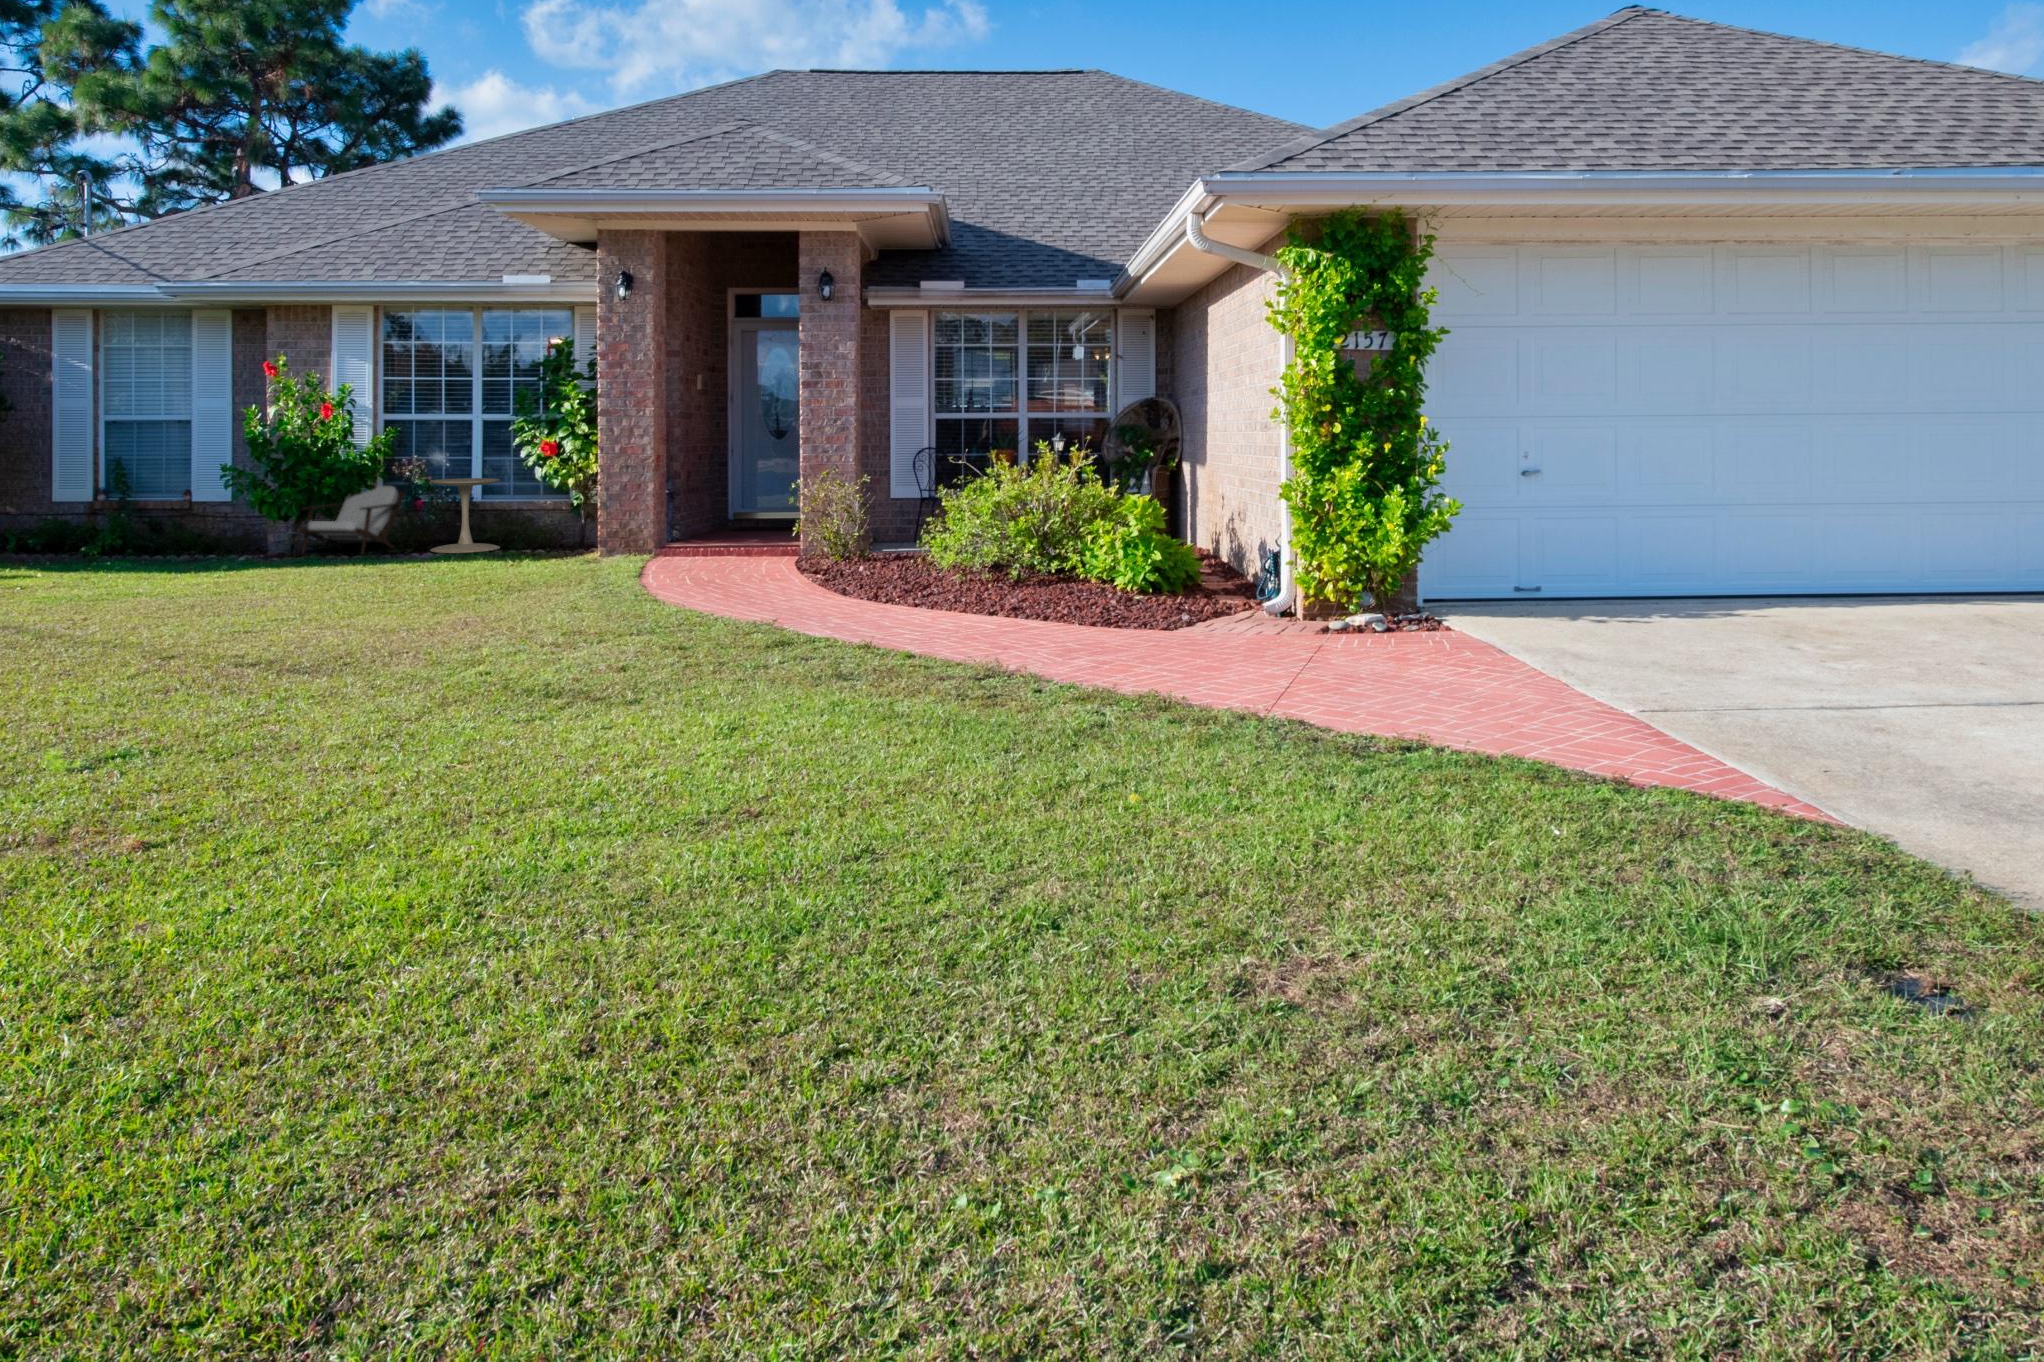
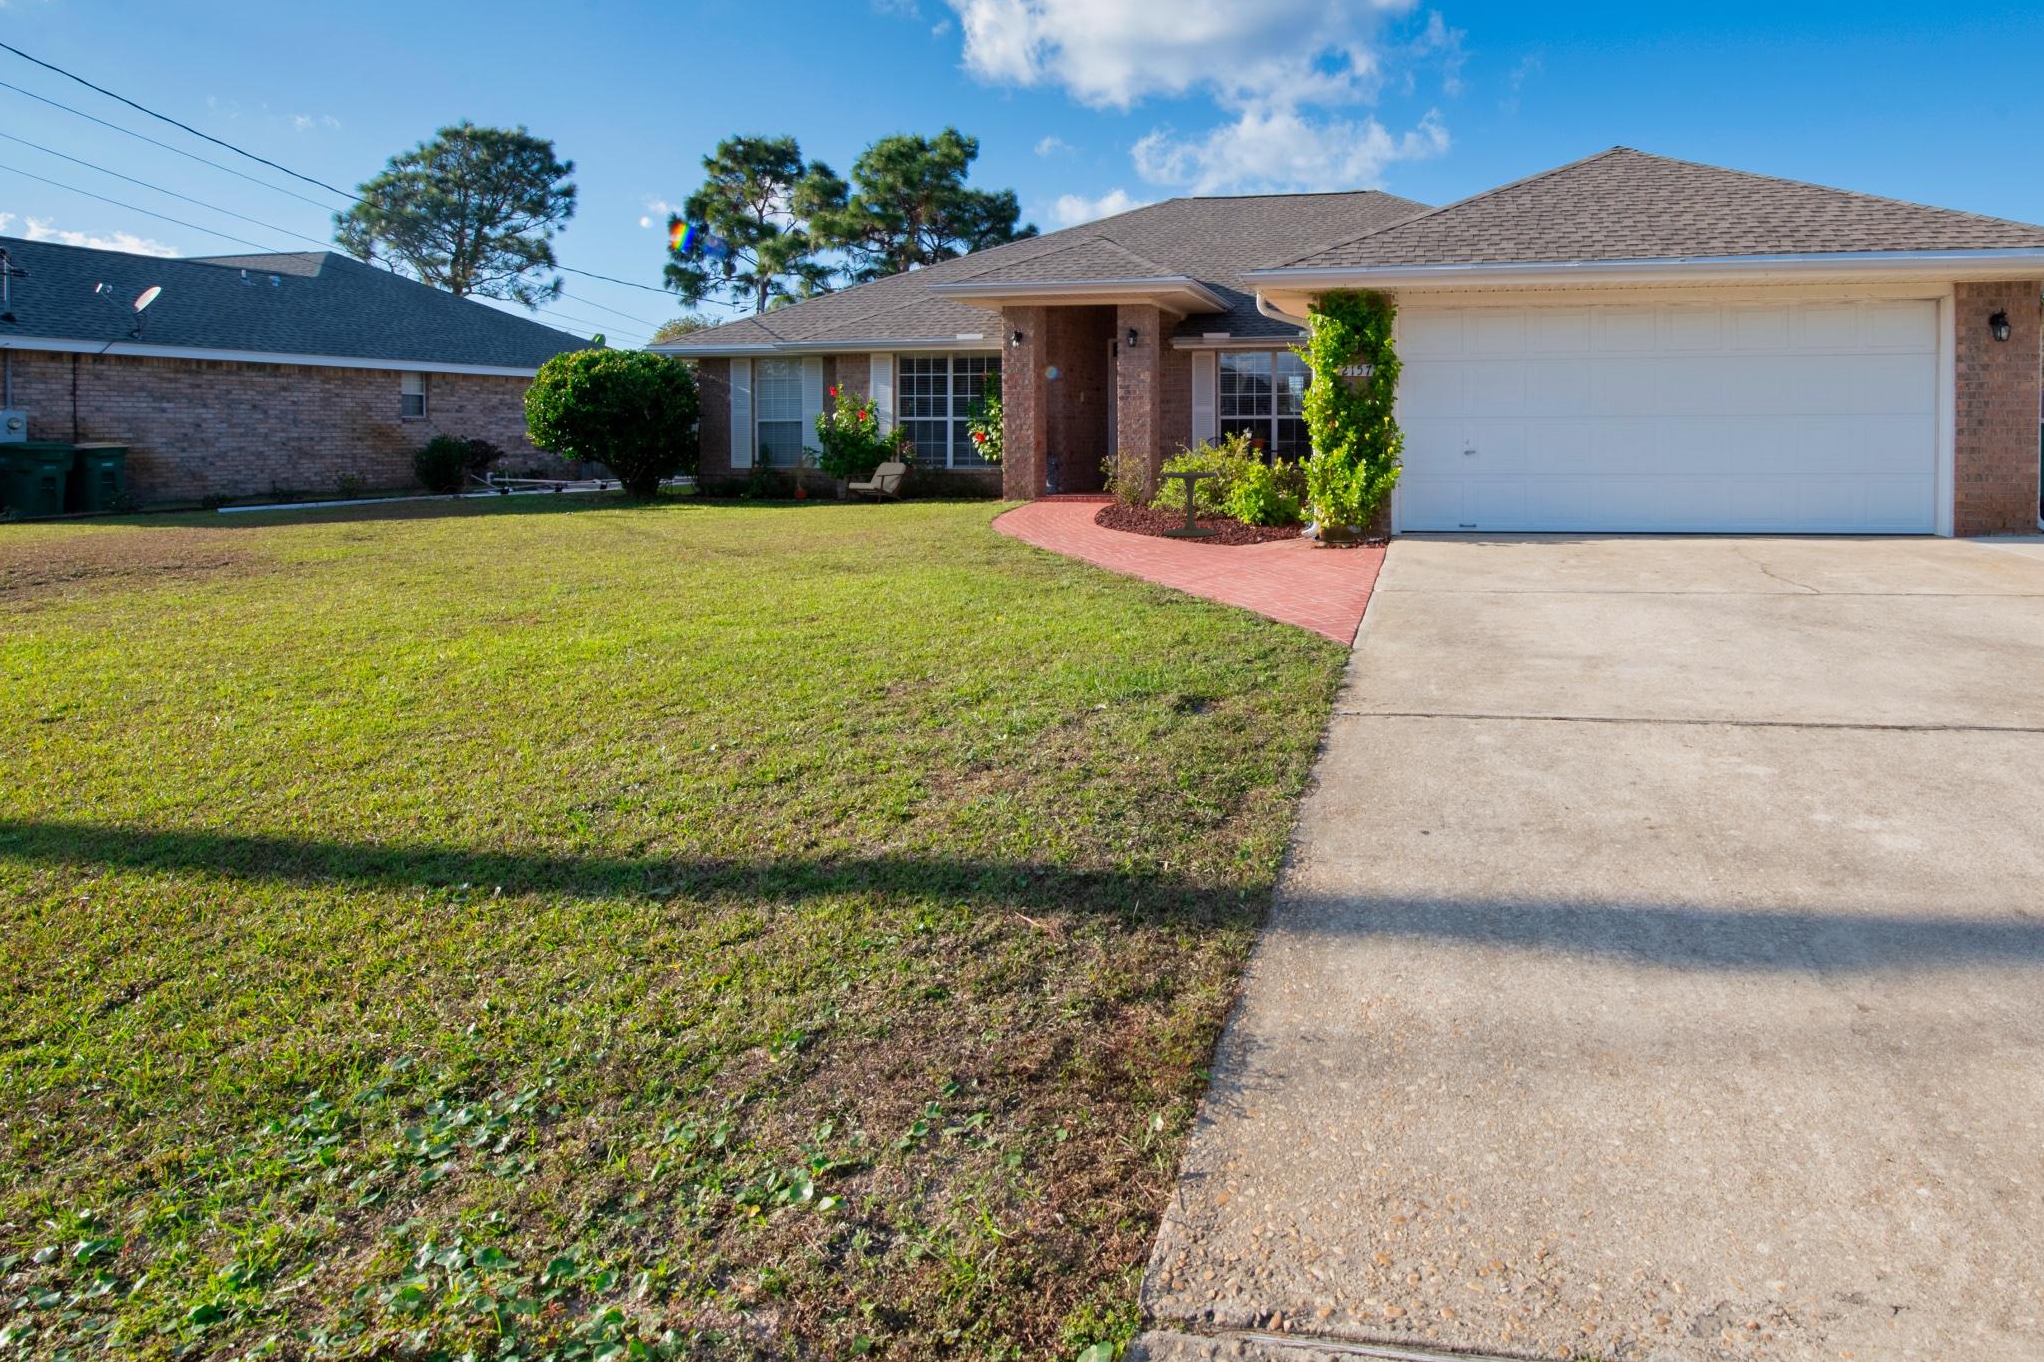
potted tree: none [169,470,229,548] -> present [789,452,817,499]
pedestal table: present [430,478,500,553] -> present [1162,472,1218,537]
woven basket: none [1211,543,1261,601] -> present [1324,508,1357,543]

